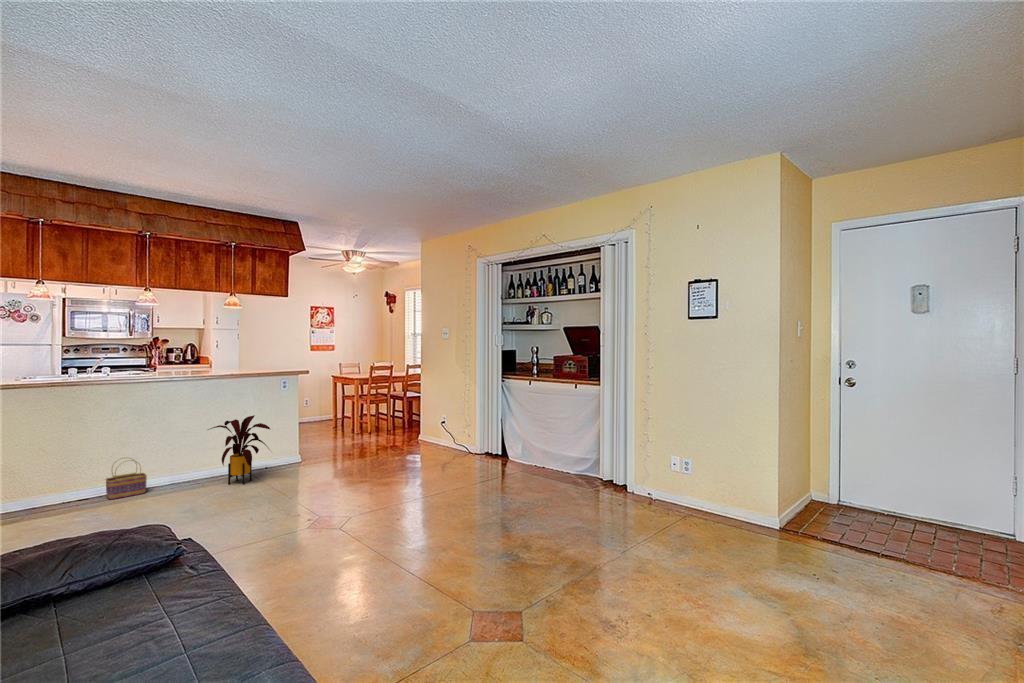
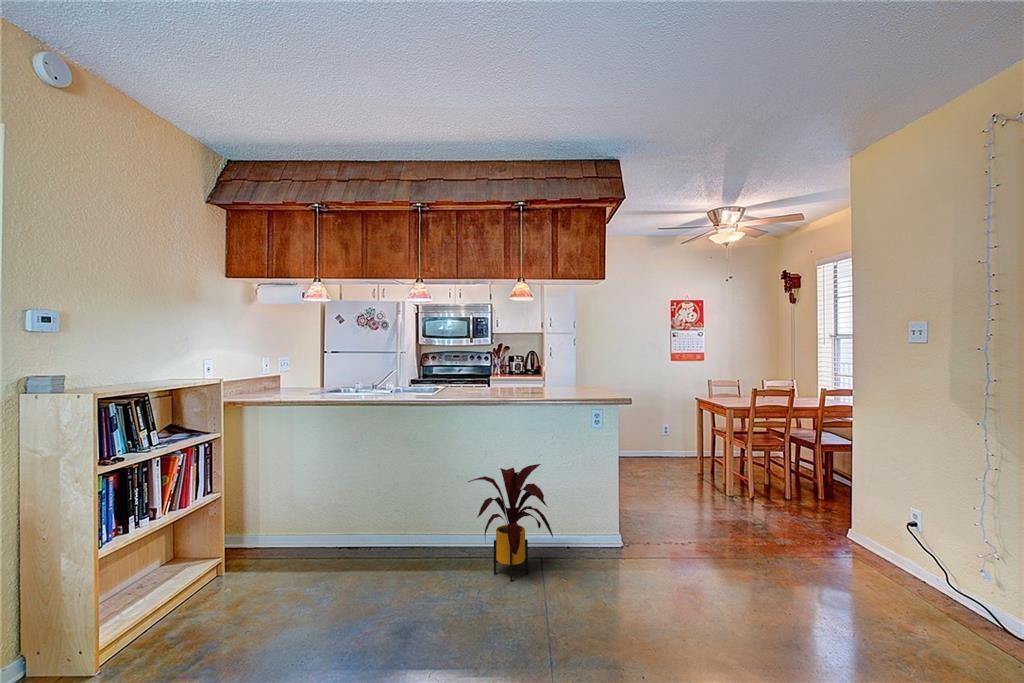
basket: present [106,459,147,499] -> none [359,503,406,560]

